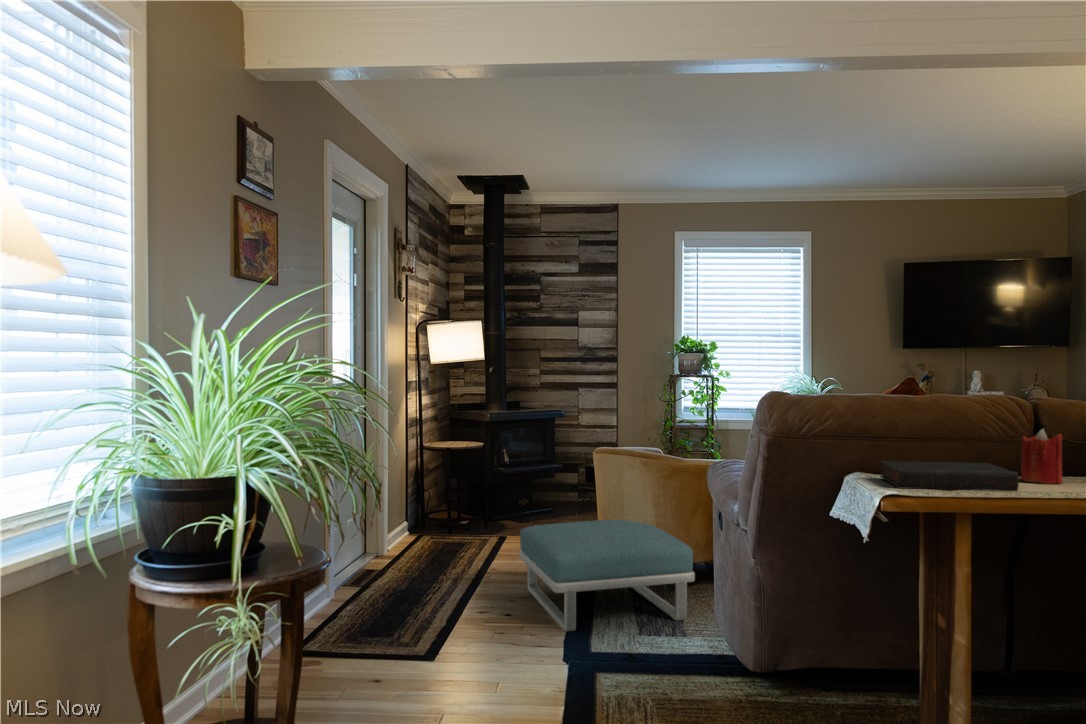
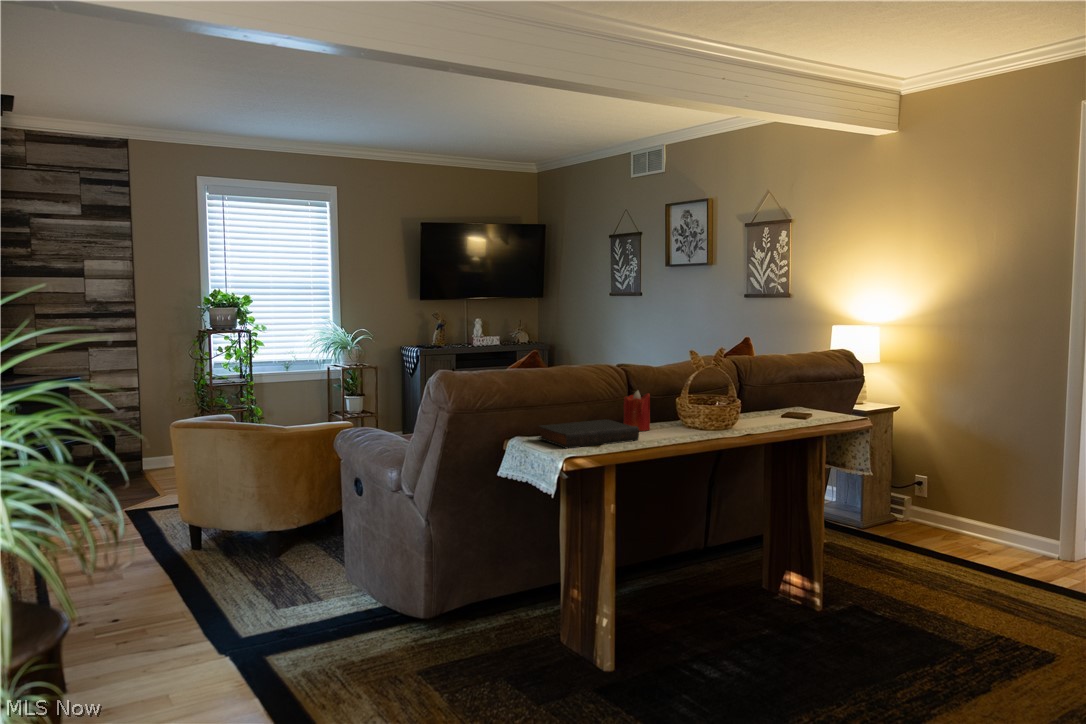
footstool: present [519,520,695,631] -> none [109,495,320,625]

